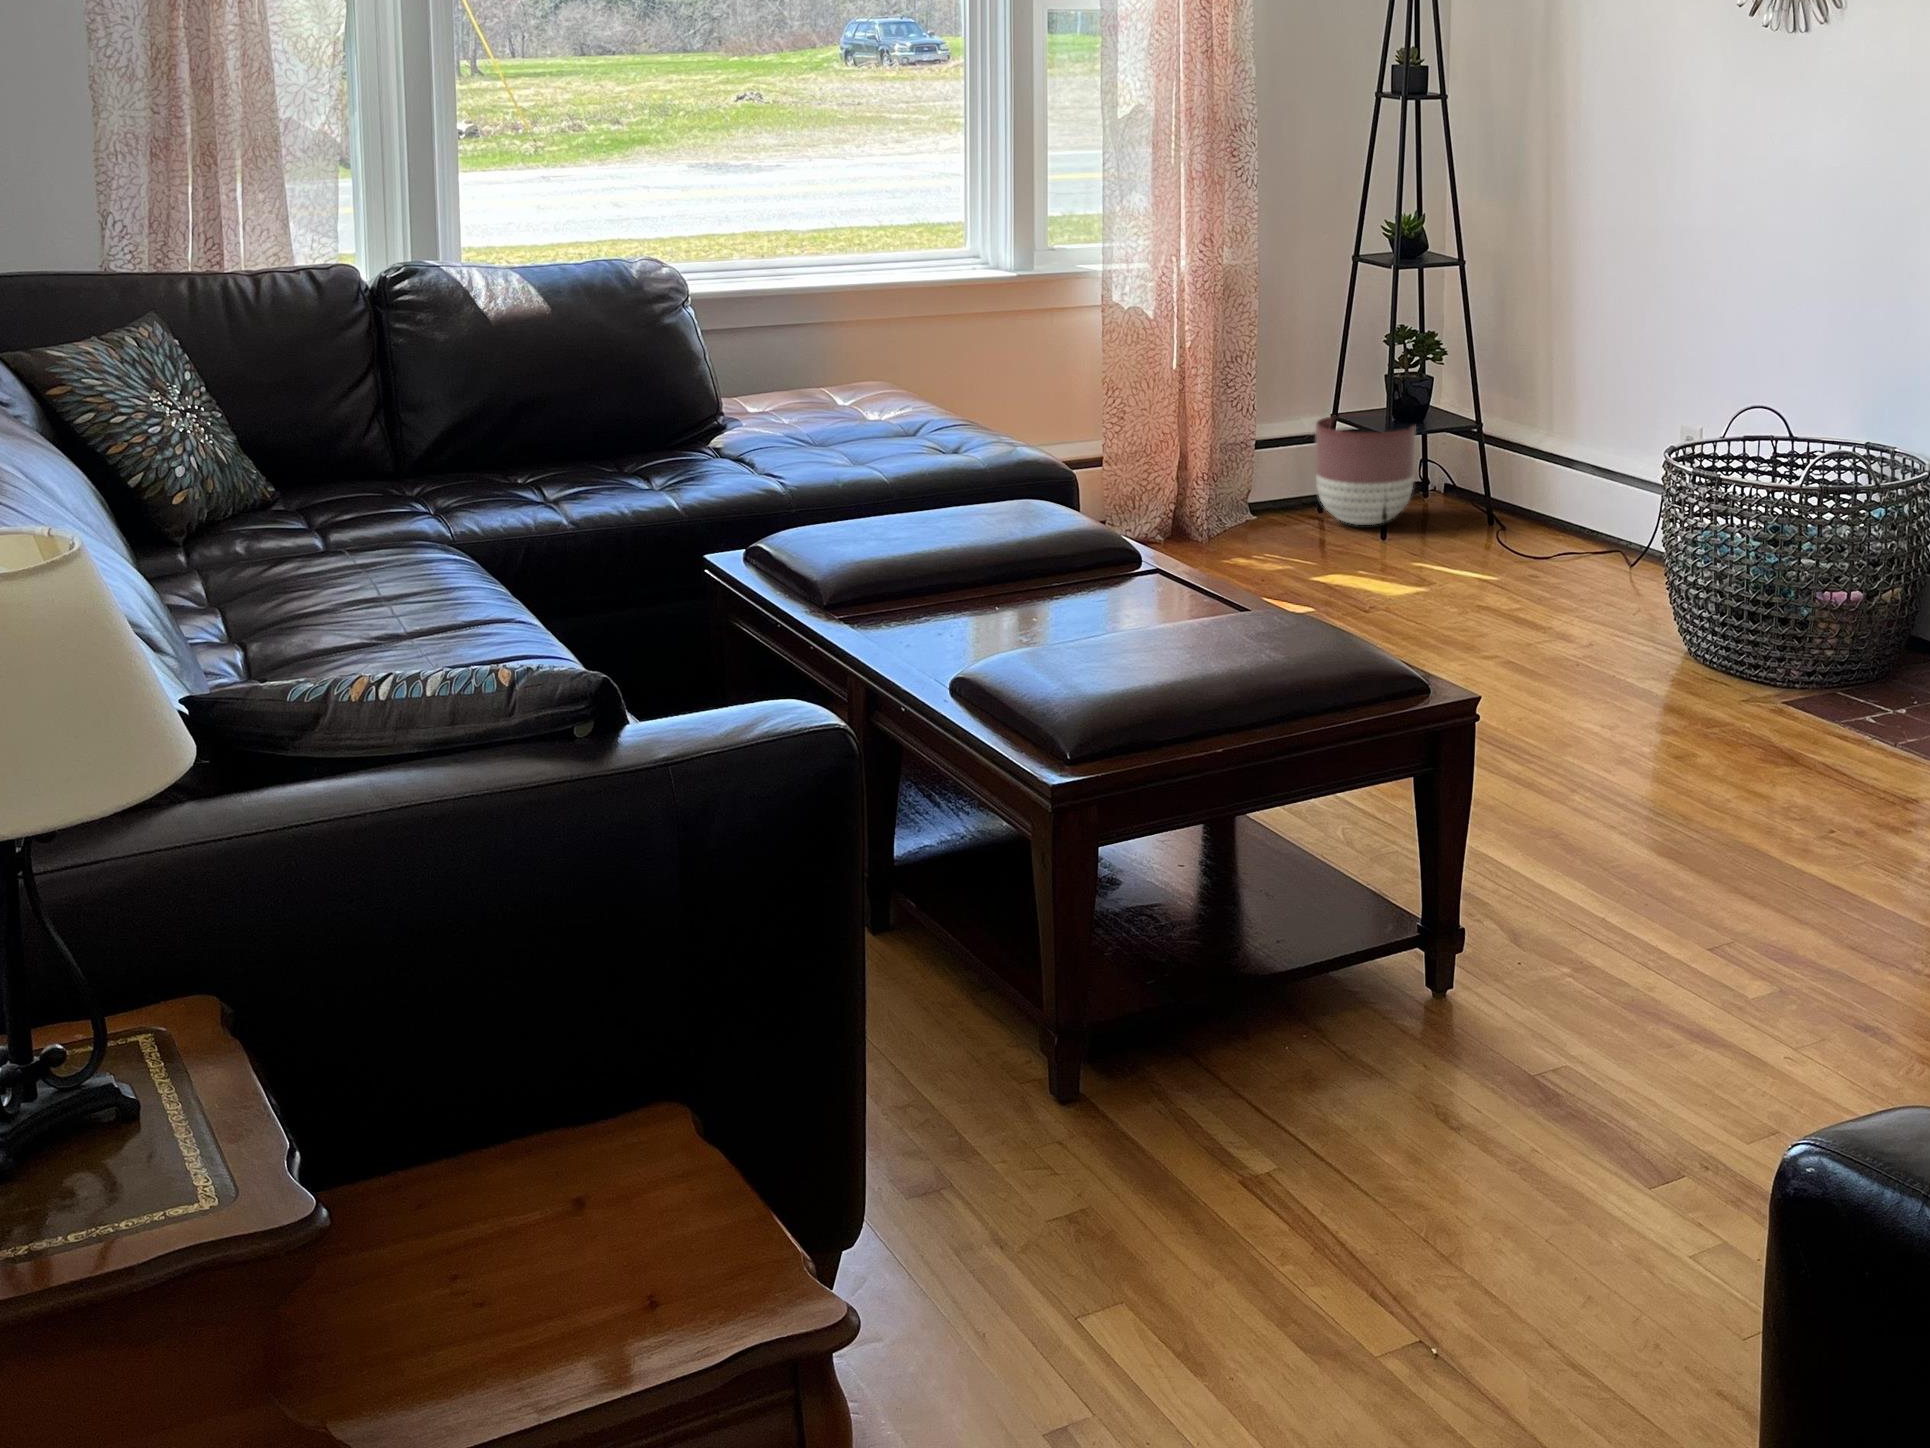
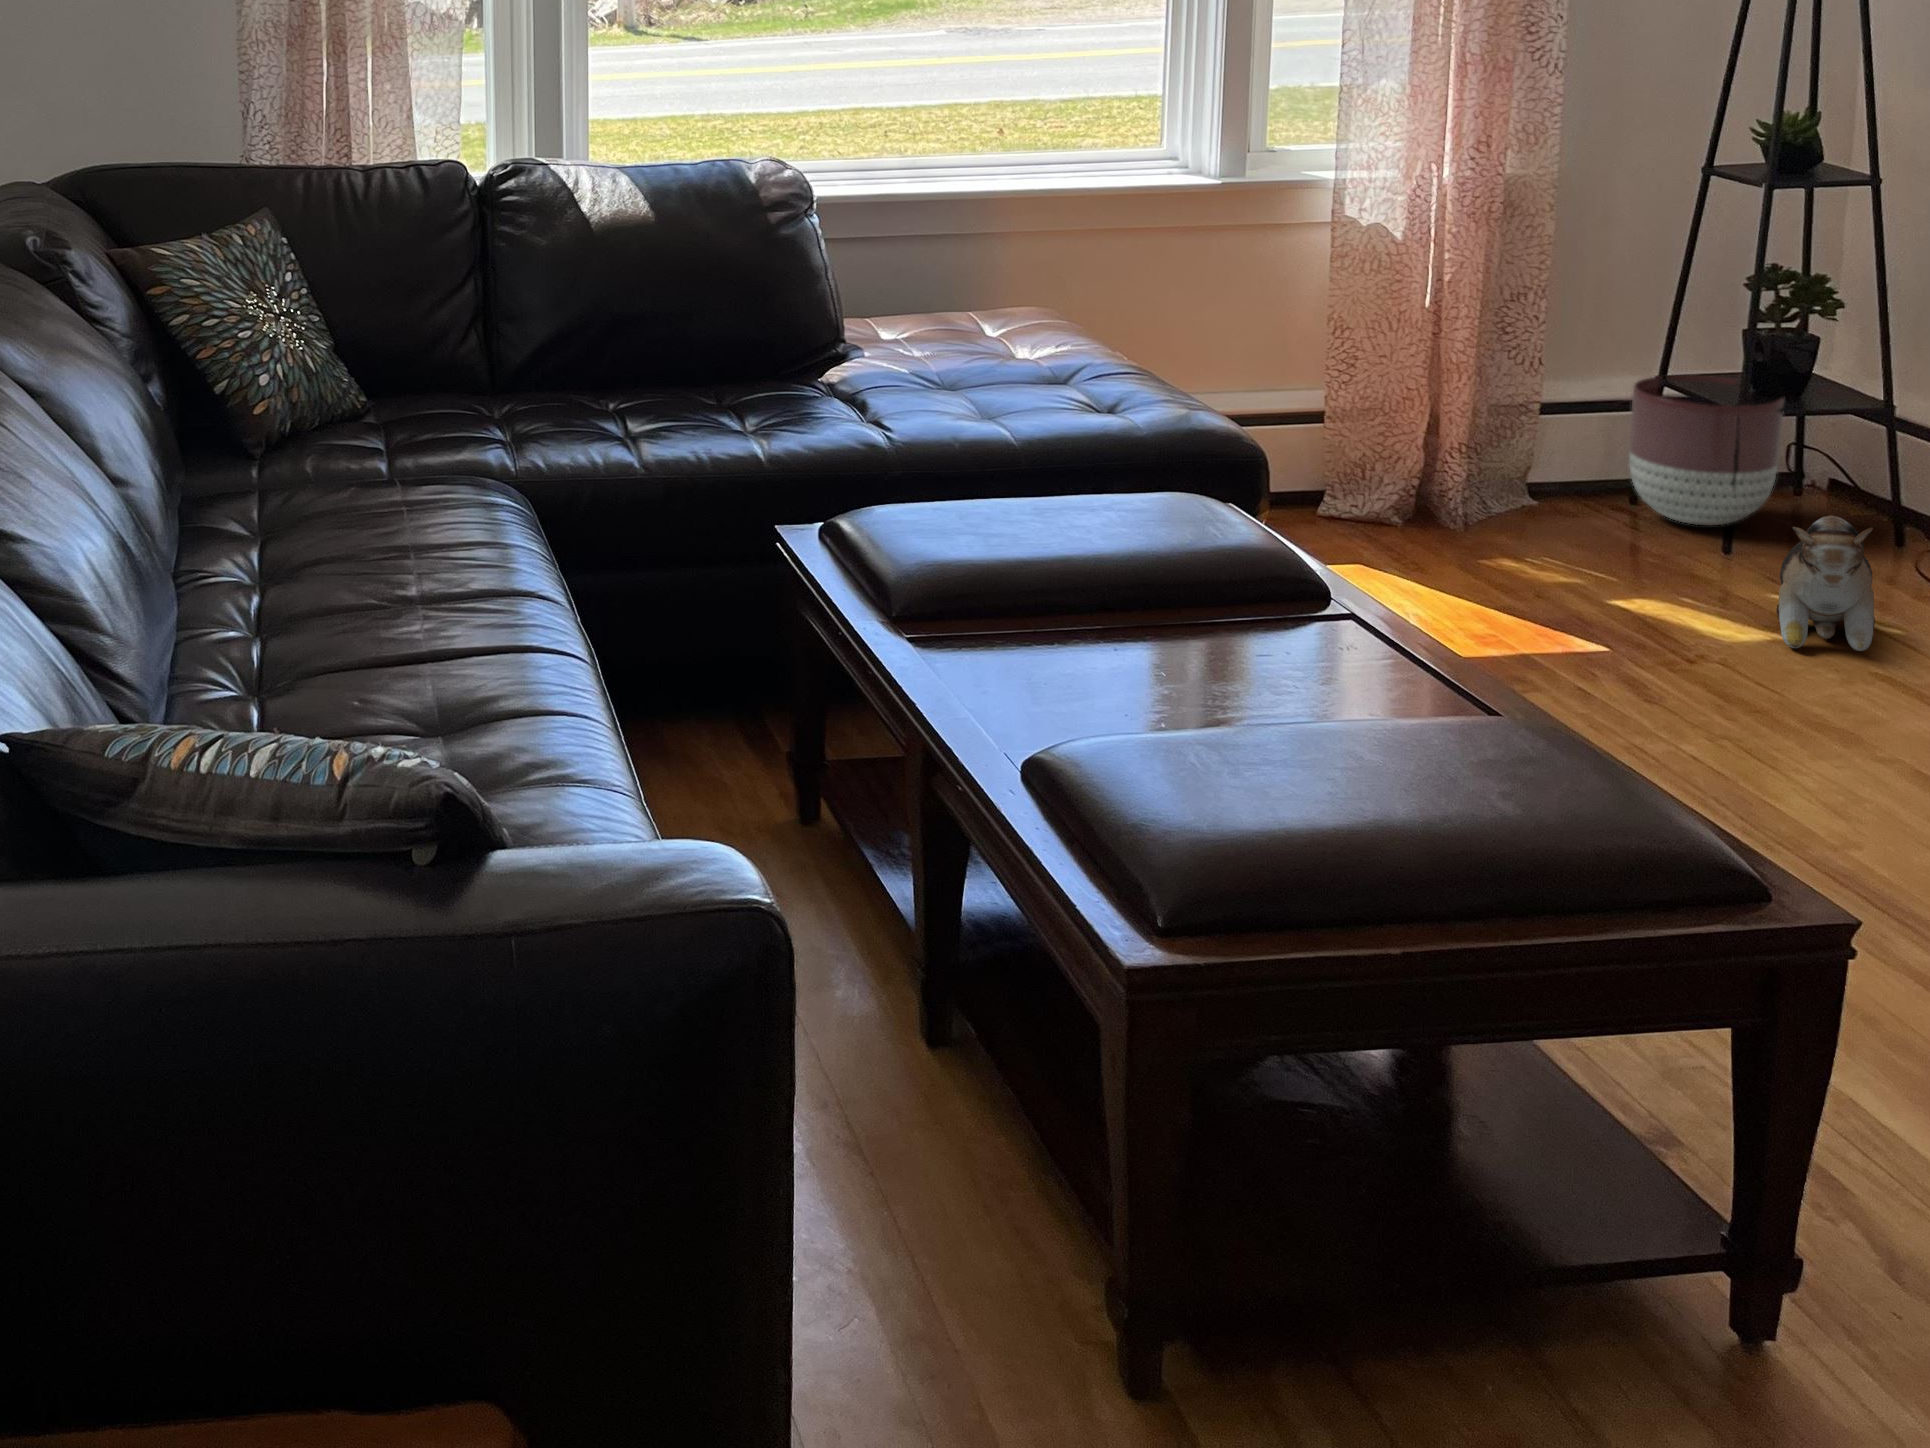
plush toy: none [1421,498,1482,598] -> present [1776,515,1875,651]

